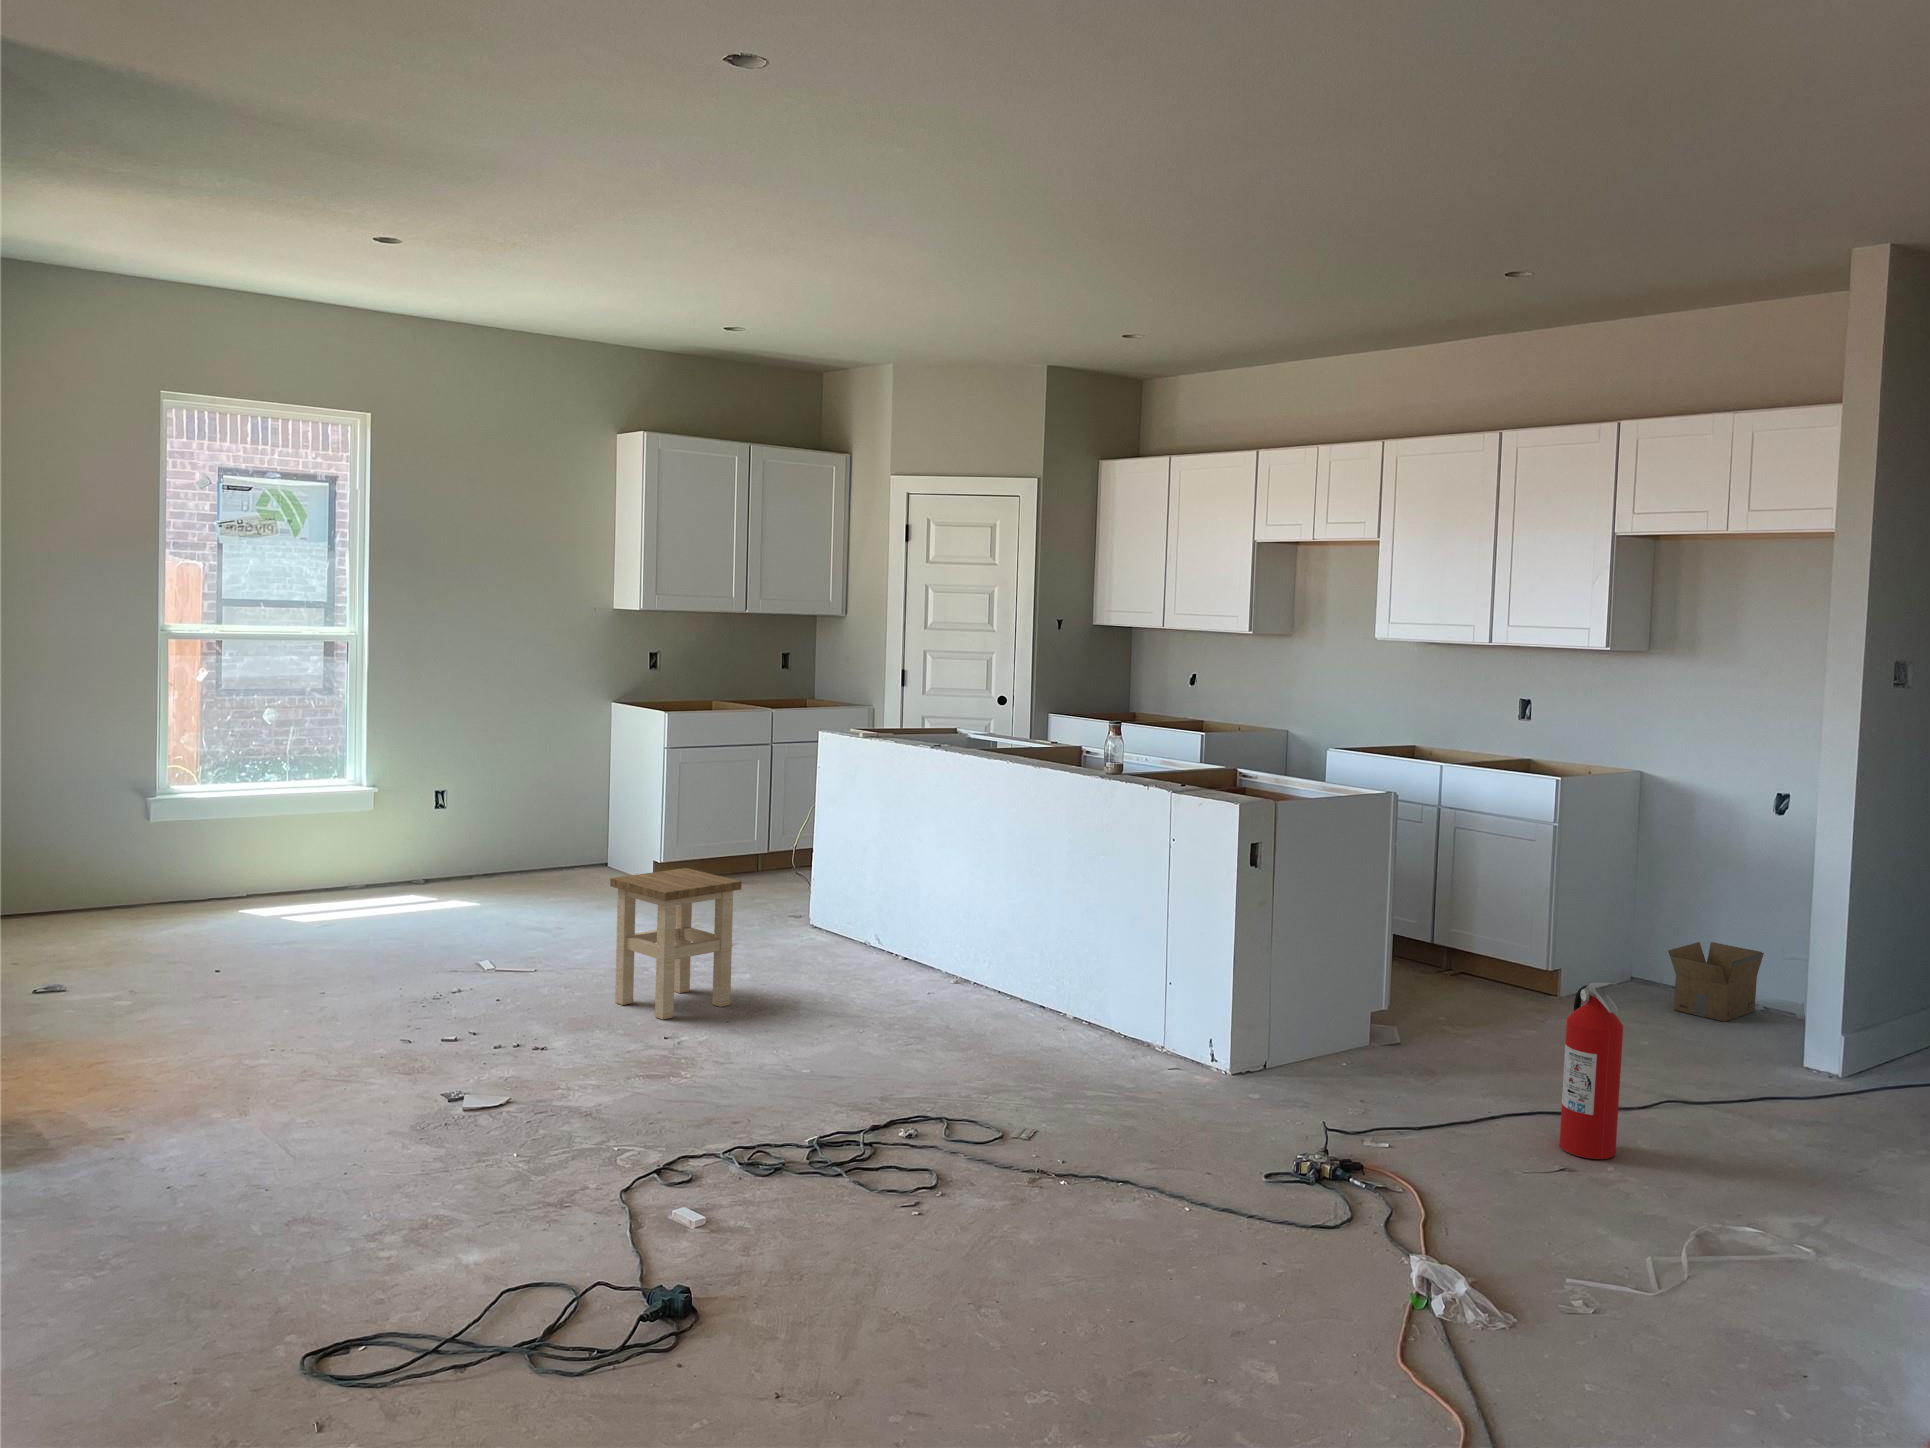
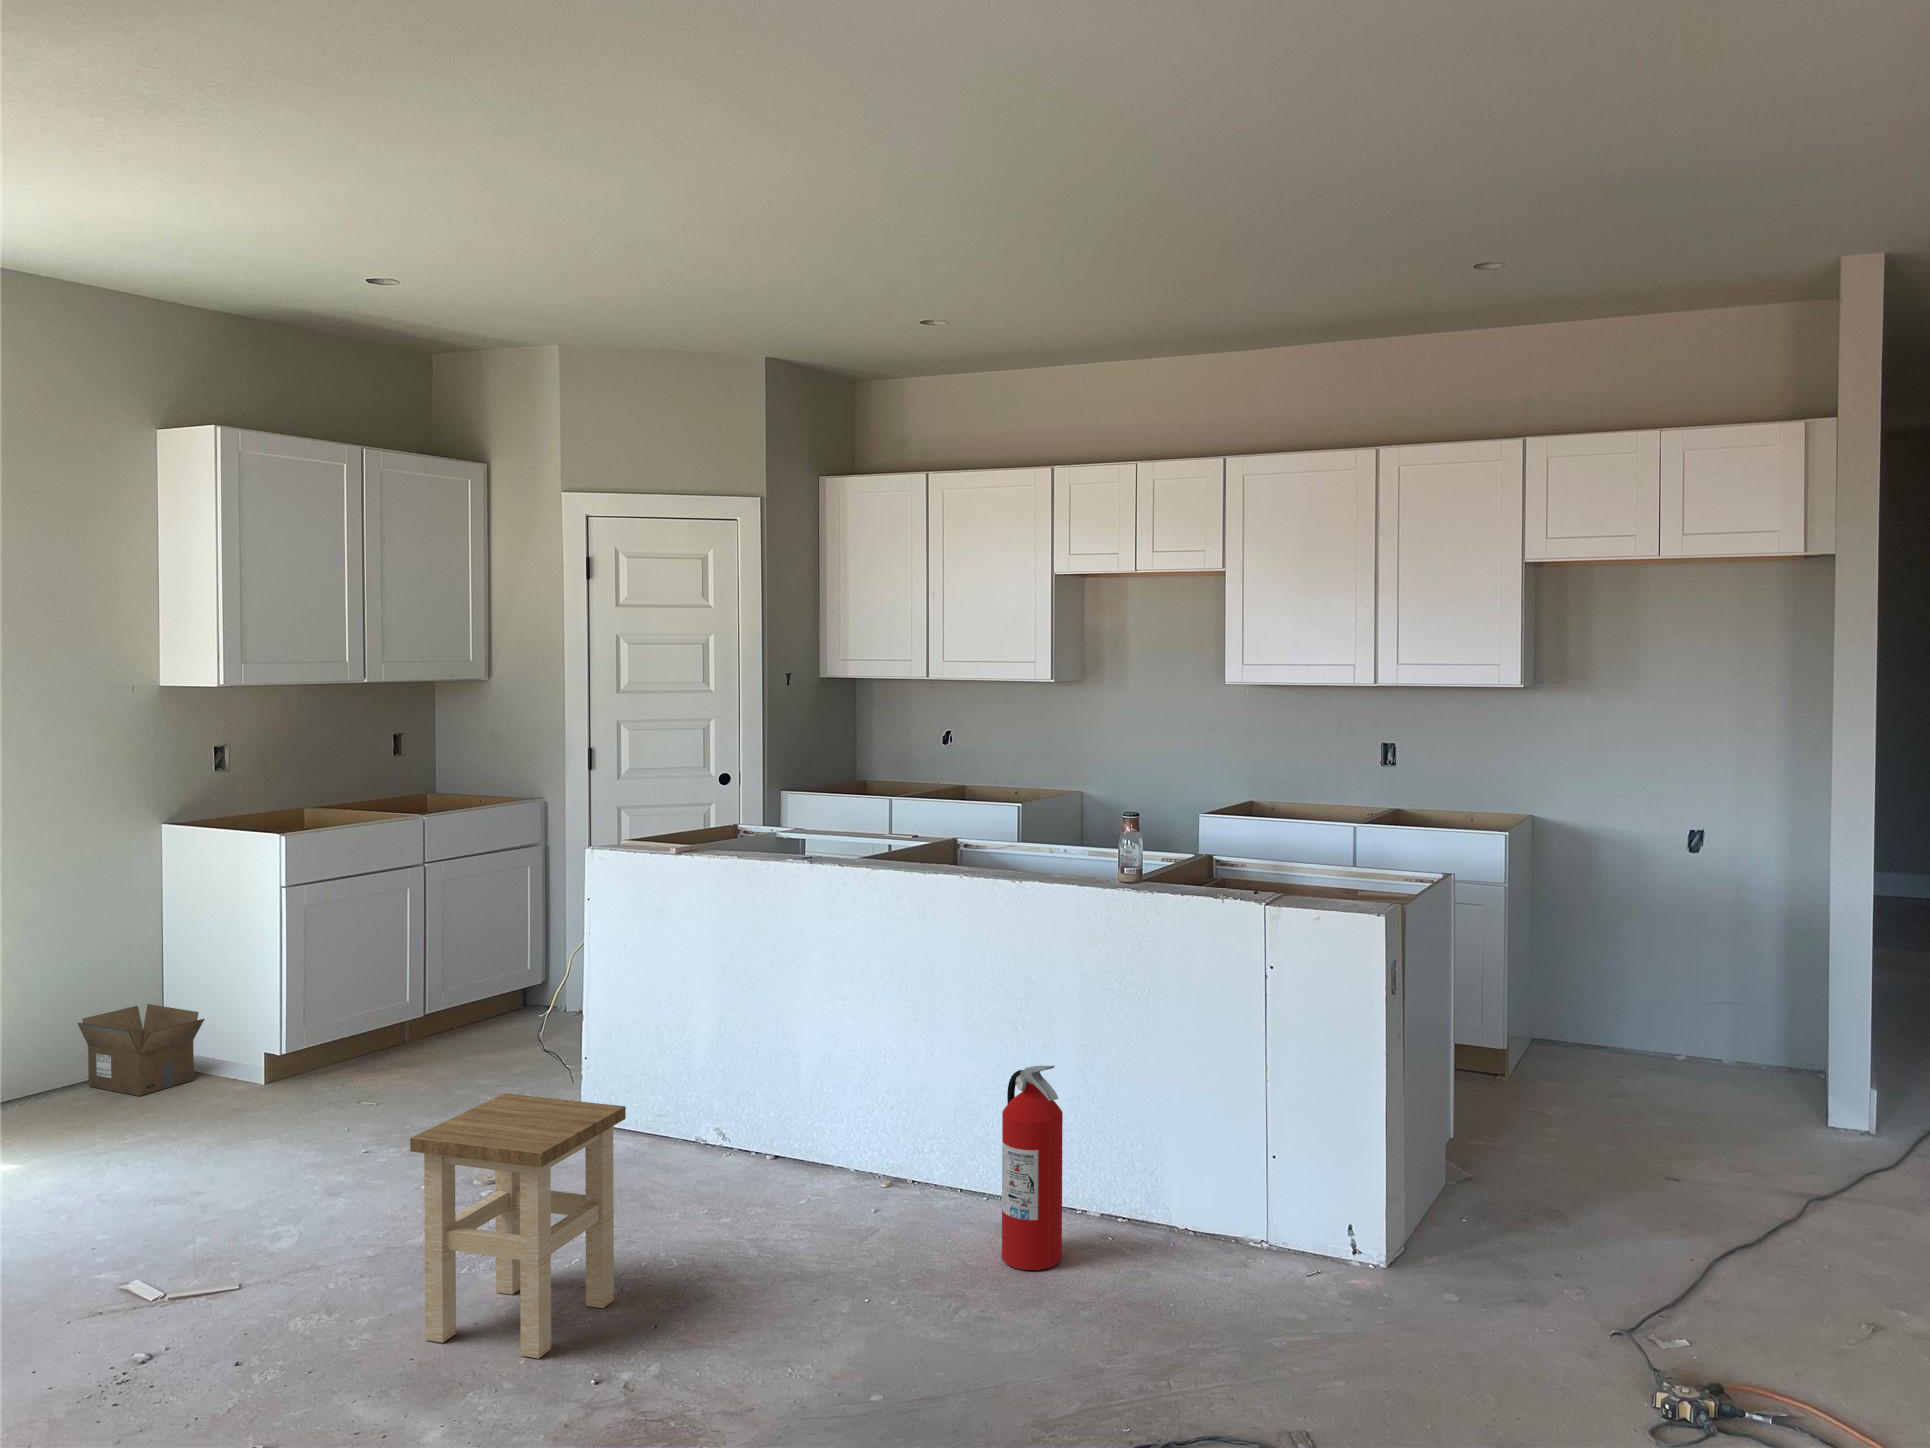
cardboard box: present [1668,942,1764,1022] -> present [78,1004,205,1096]
fire extinguisher: present [1559,983,1623,1159] -> present [1002,1066,1063,1270]

